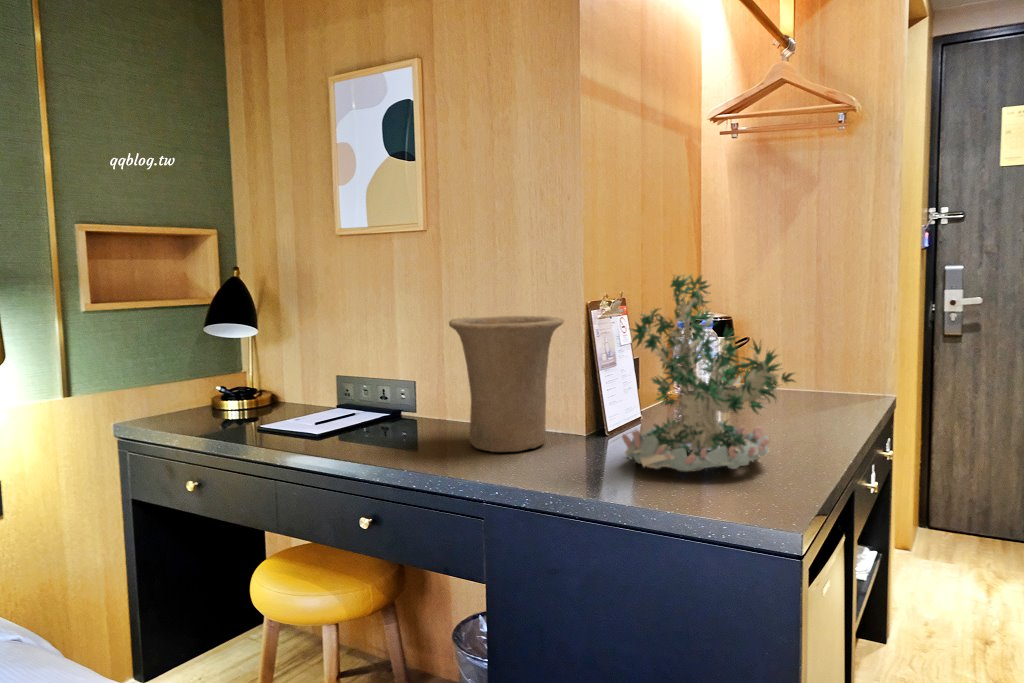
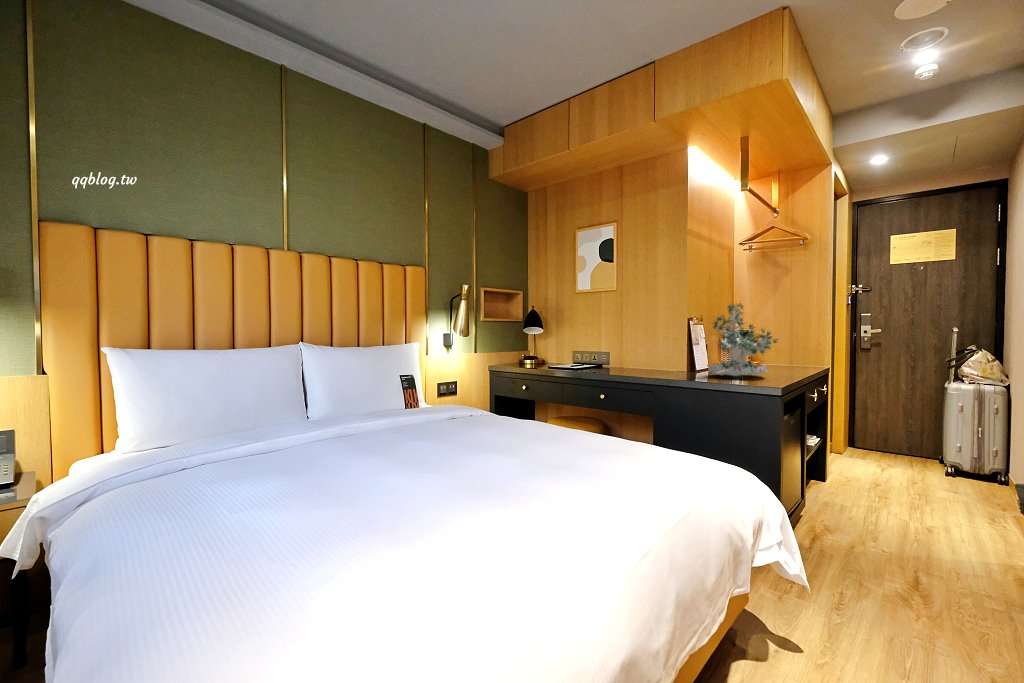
vase: present [449,316,564,452] -> none [634,322,681,373]

